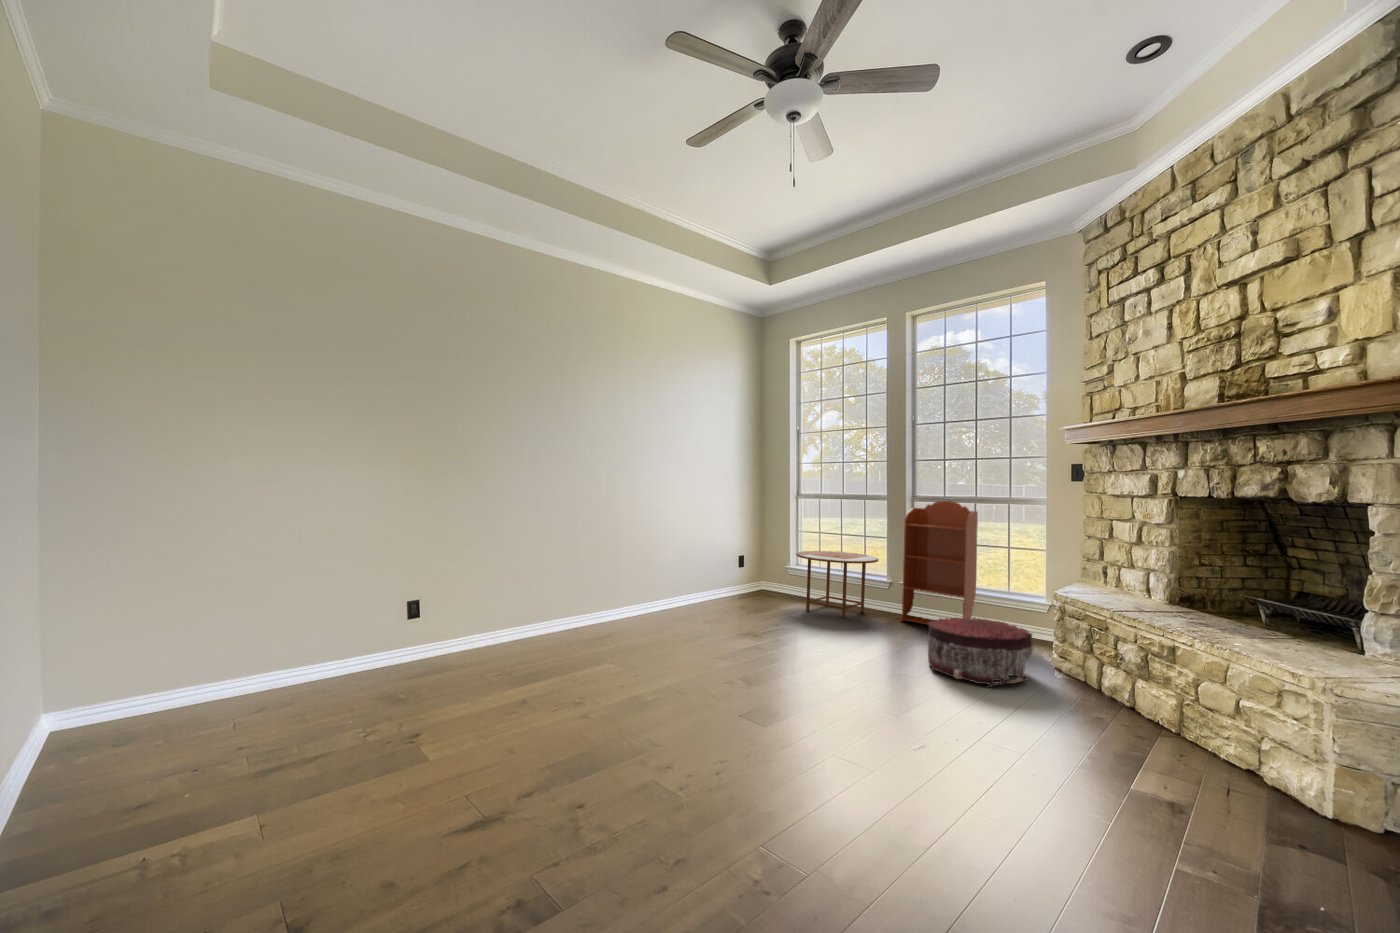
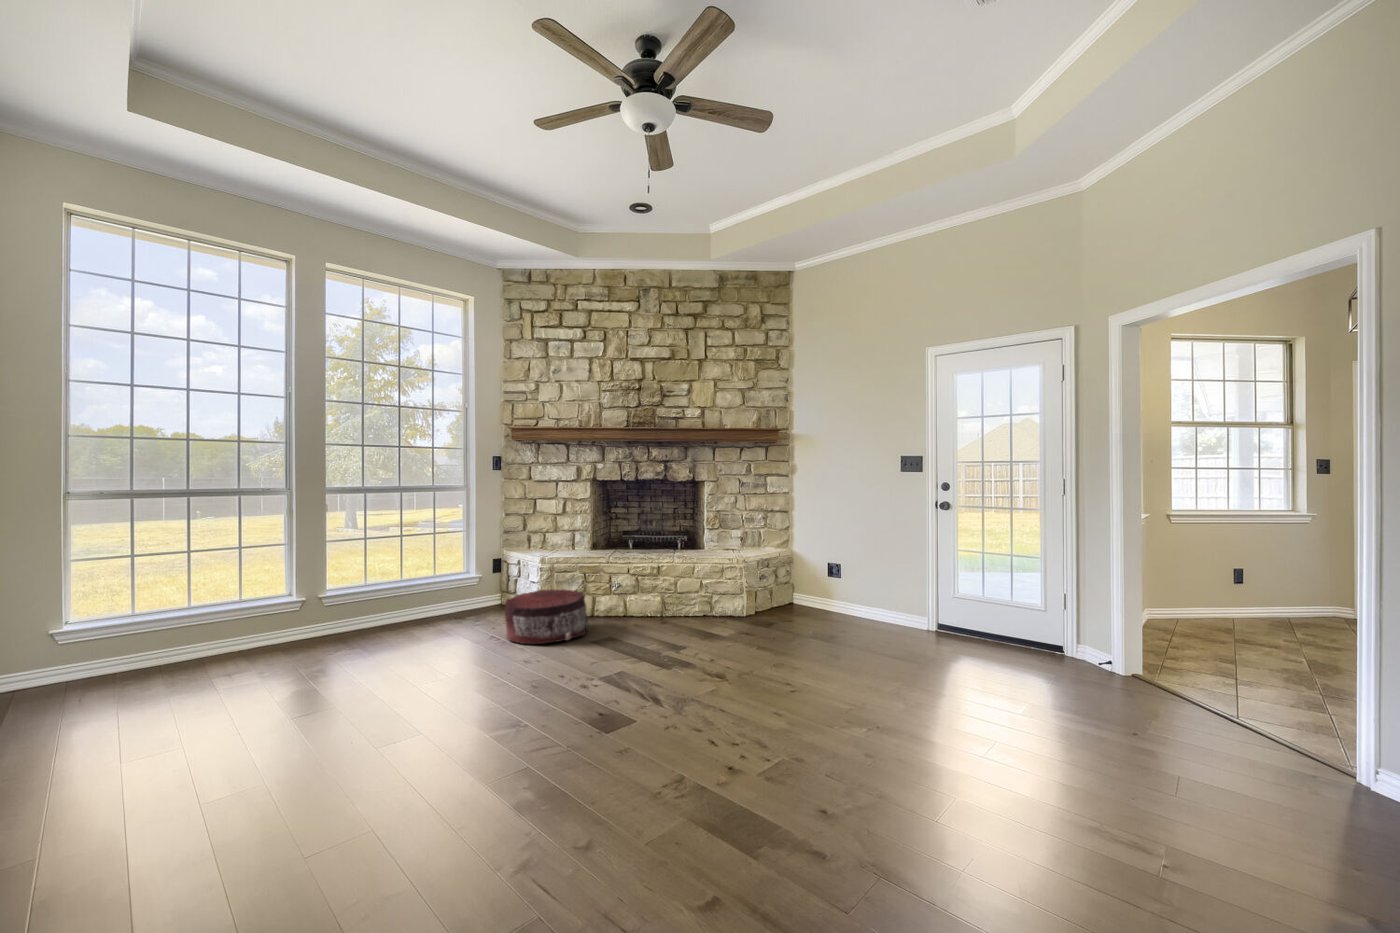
bookcase: present [900,501,978,625] -> none [357,495,440,638]
side table: present [796,551,879,618] -> none [210,574,347,673]

